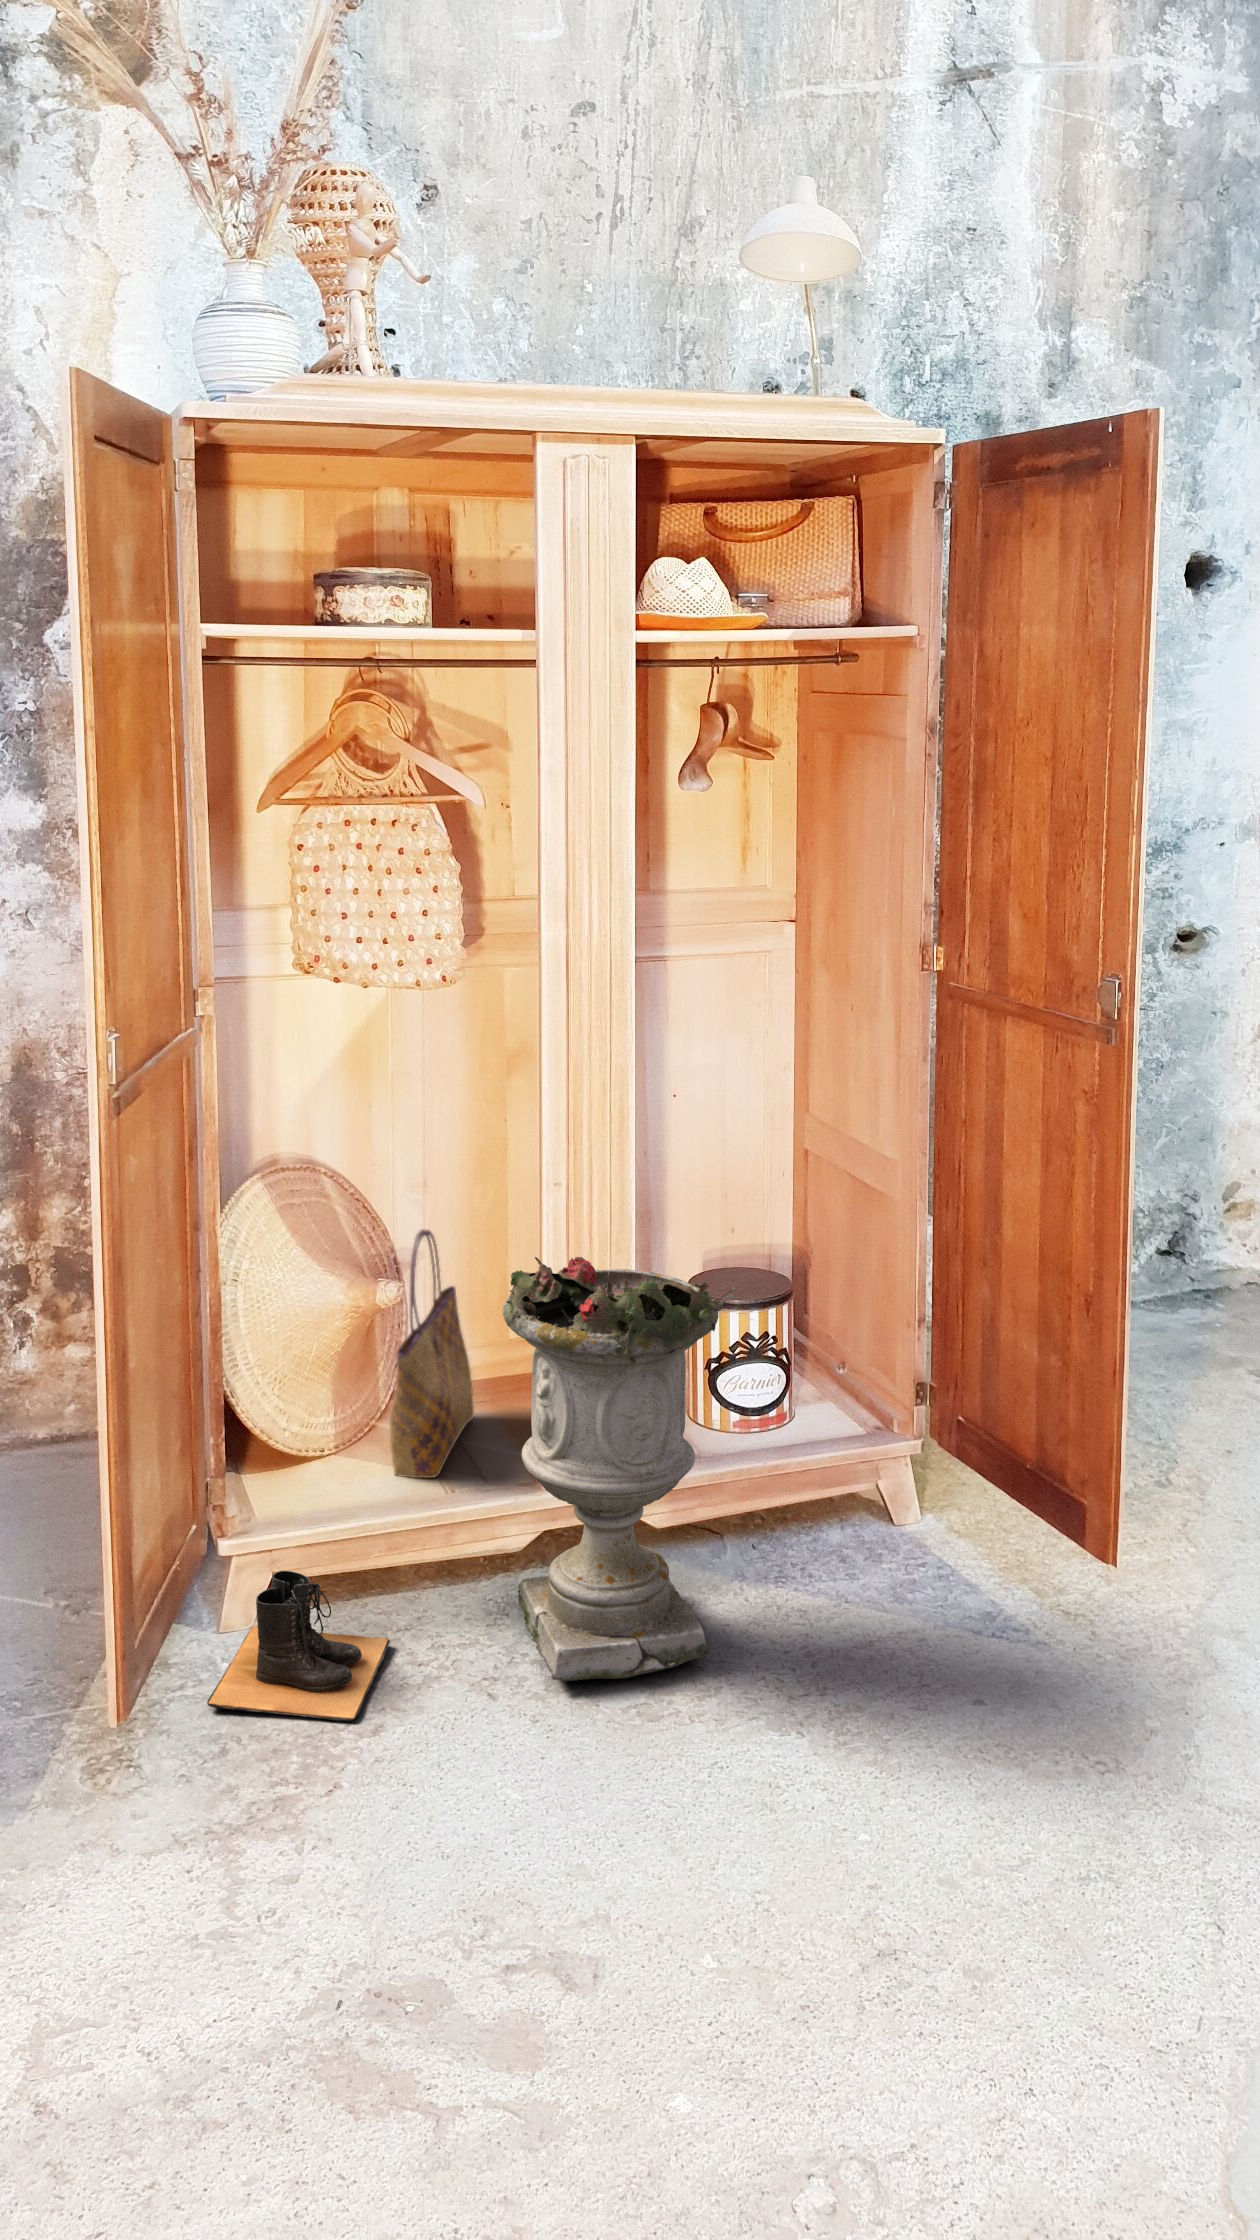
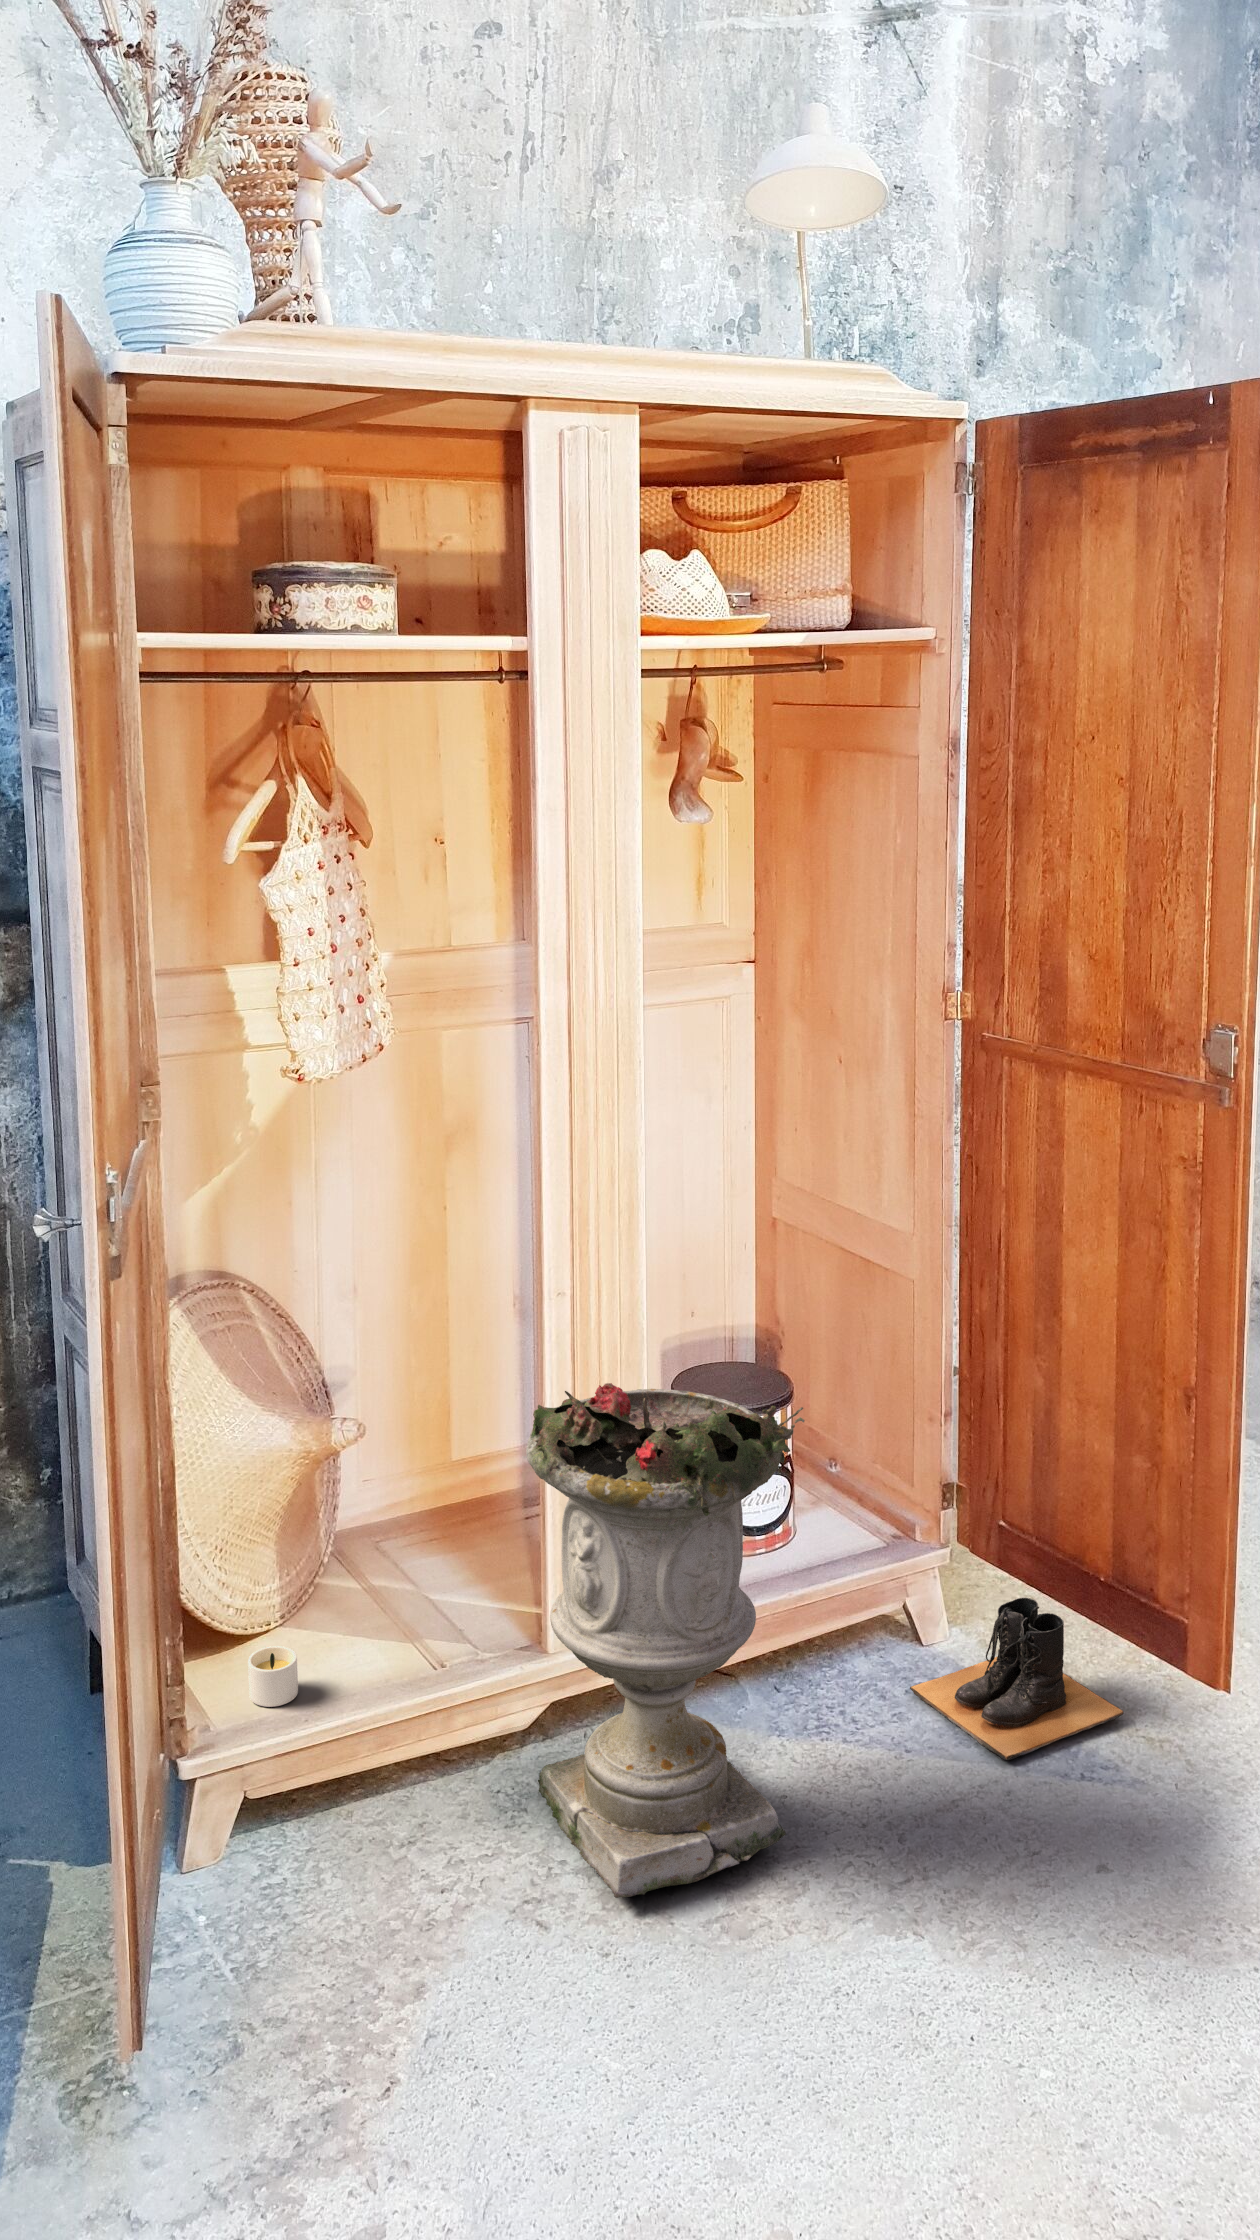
tote bag: present [390,1229,474,1478] -> none [356,1349,433,1652]
candle: none [288,1460,349,1506] -> present [248,1646,298,1707]
boots: present [207,1571,390,1721] -> present [910,1597,1124,1760]

